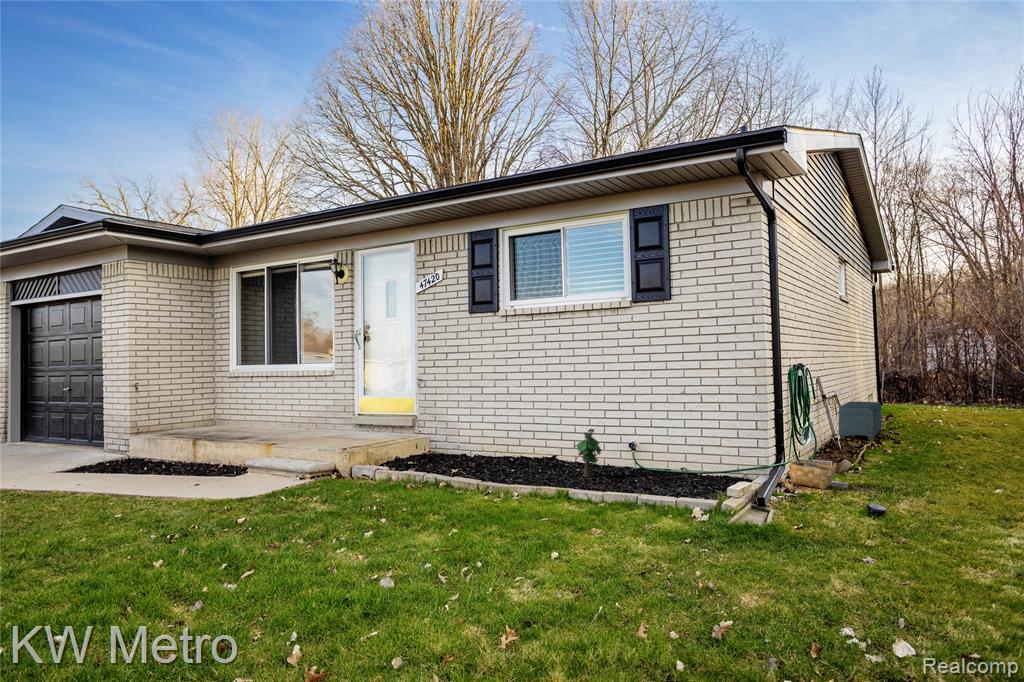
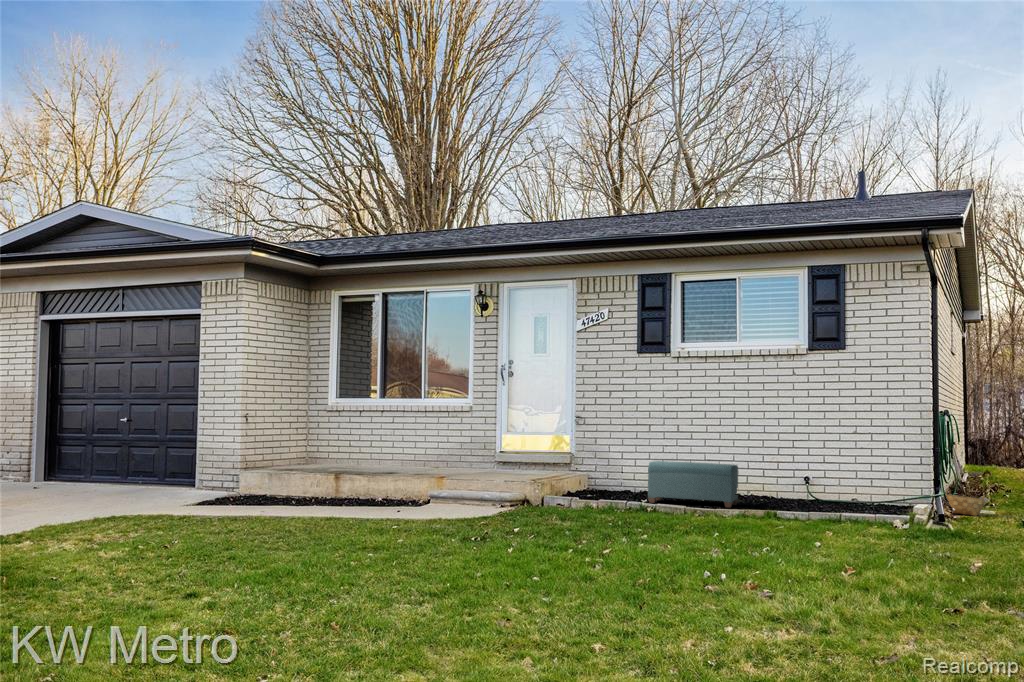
bench: present [838,401,882,441] -> present [648,461,738,507]
decorative plant: present [575,429,602,477] -> none [753,463,780,508]

